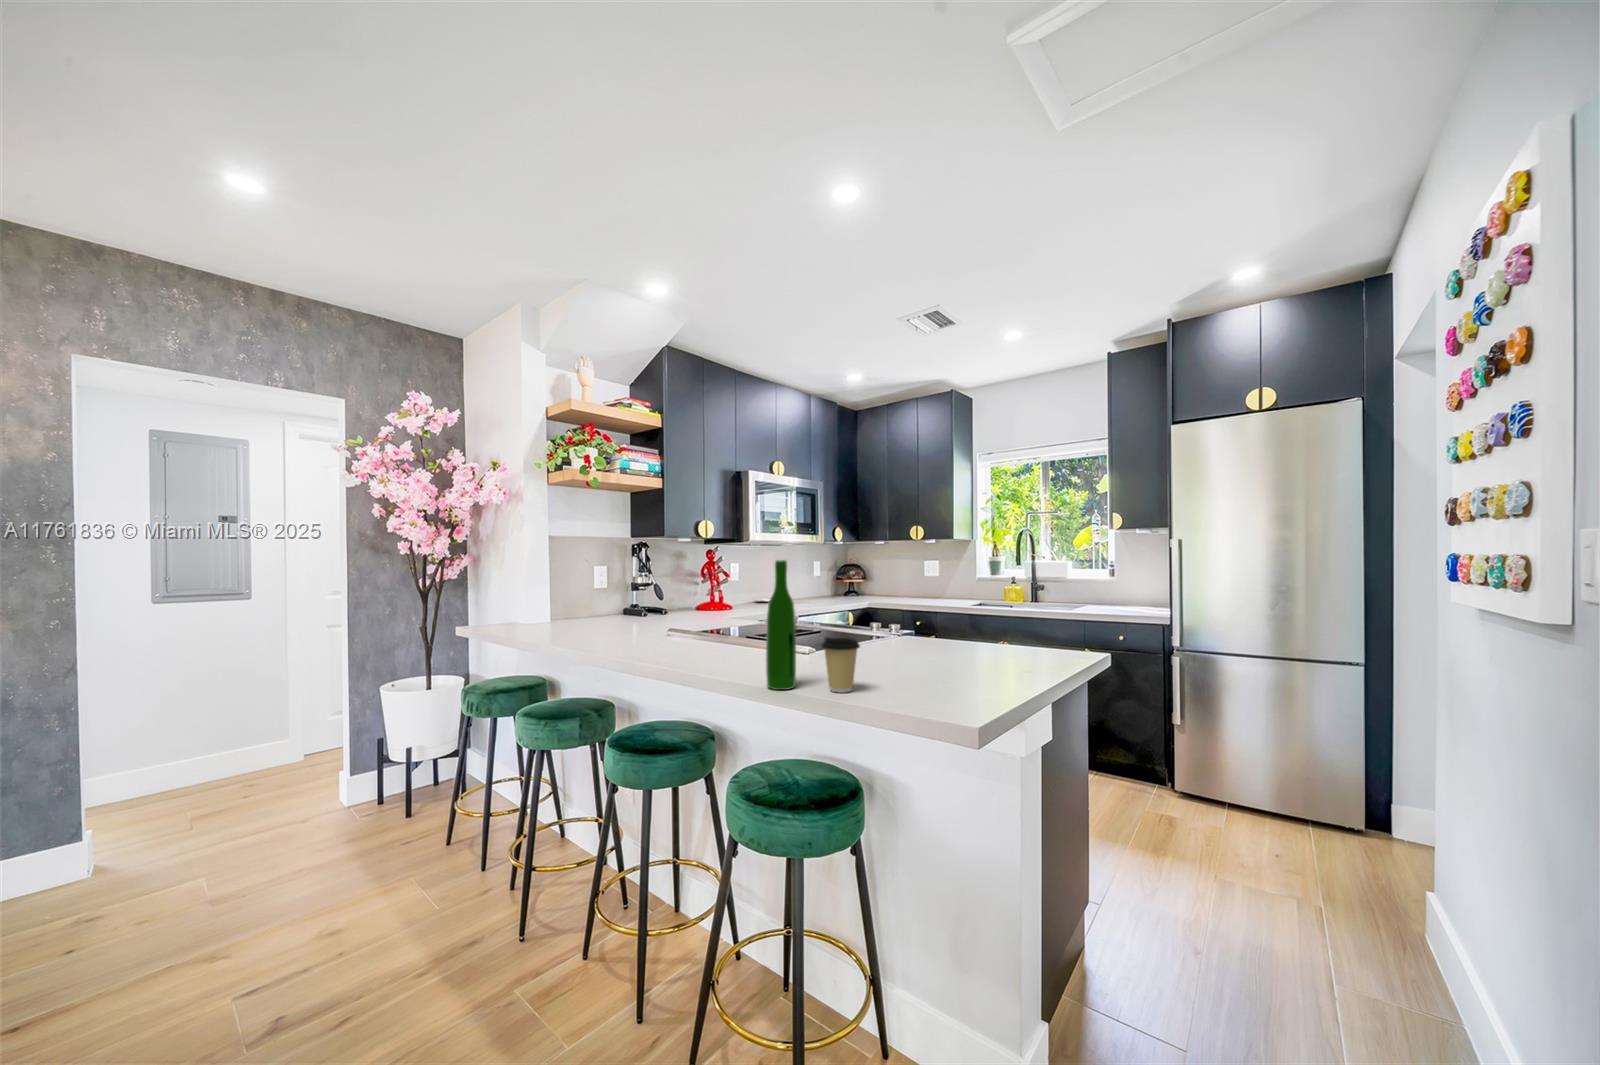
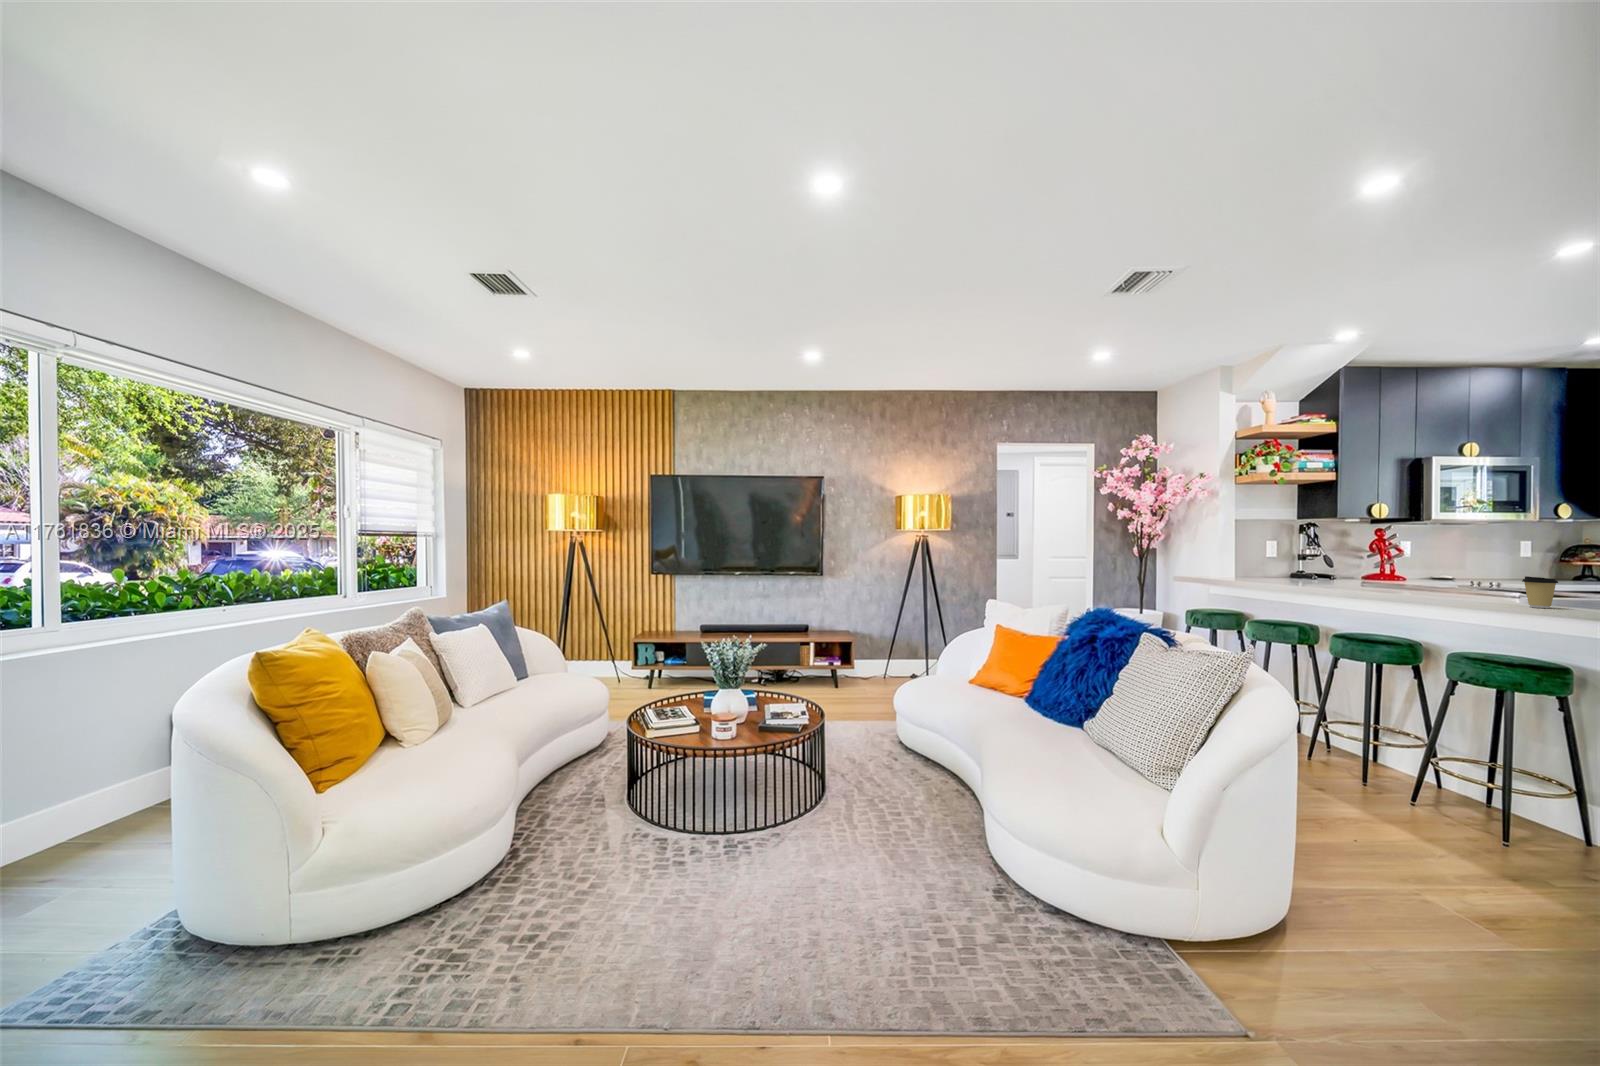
wine bottle: present [766,560,796,690] -> none [1472,532,1499,604]

